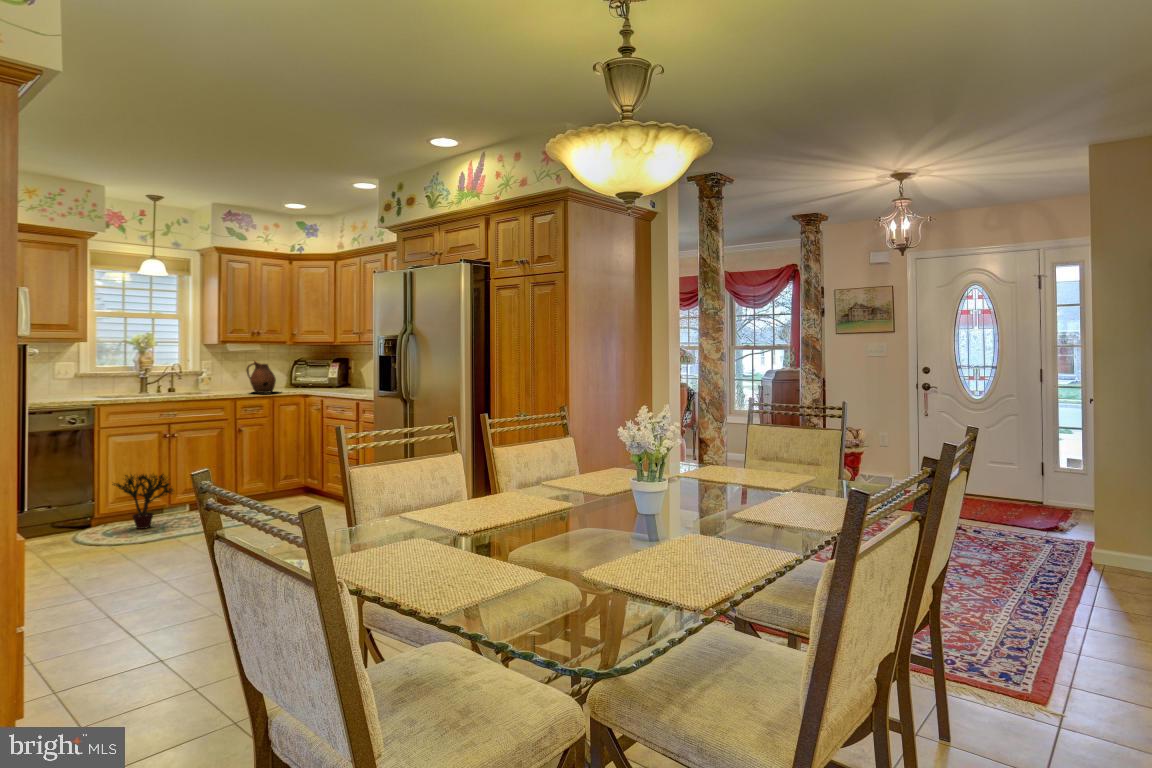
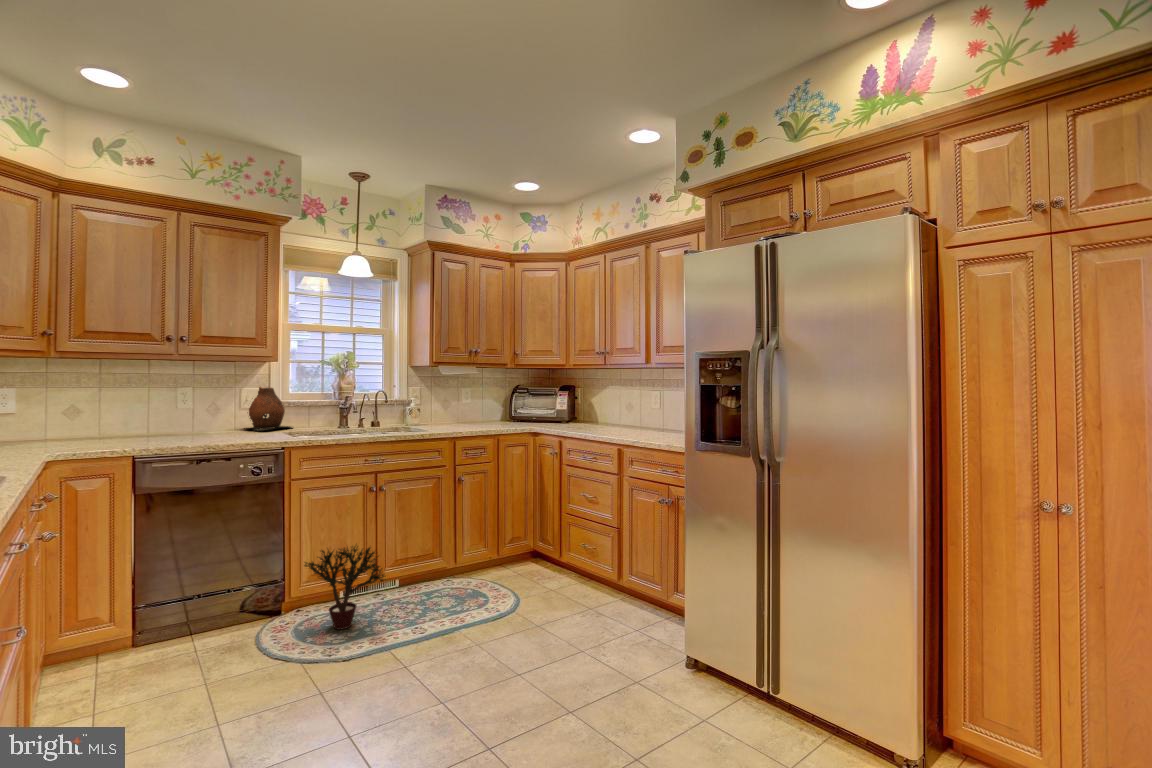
ceramic pitcher: present [247,360,276,393] -> present [249,387,290,430]

